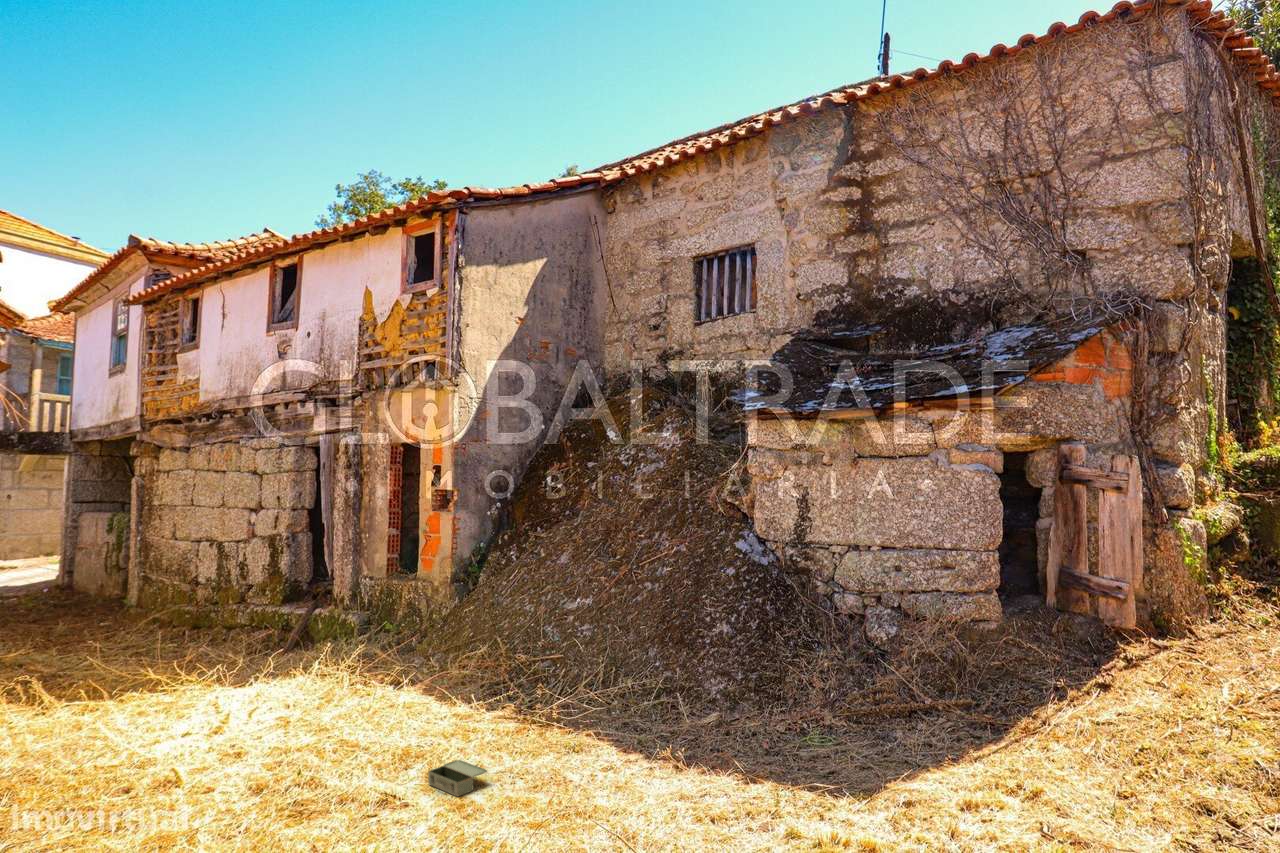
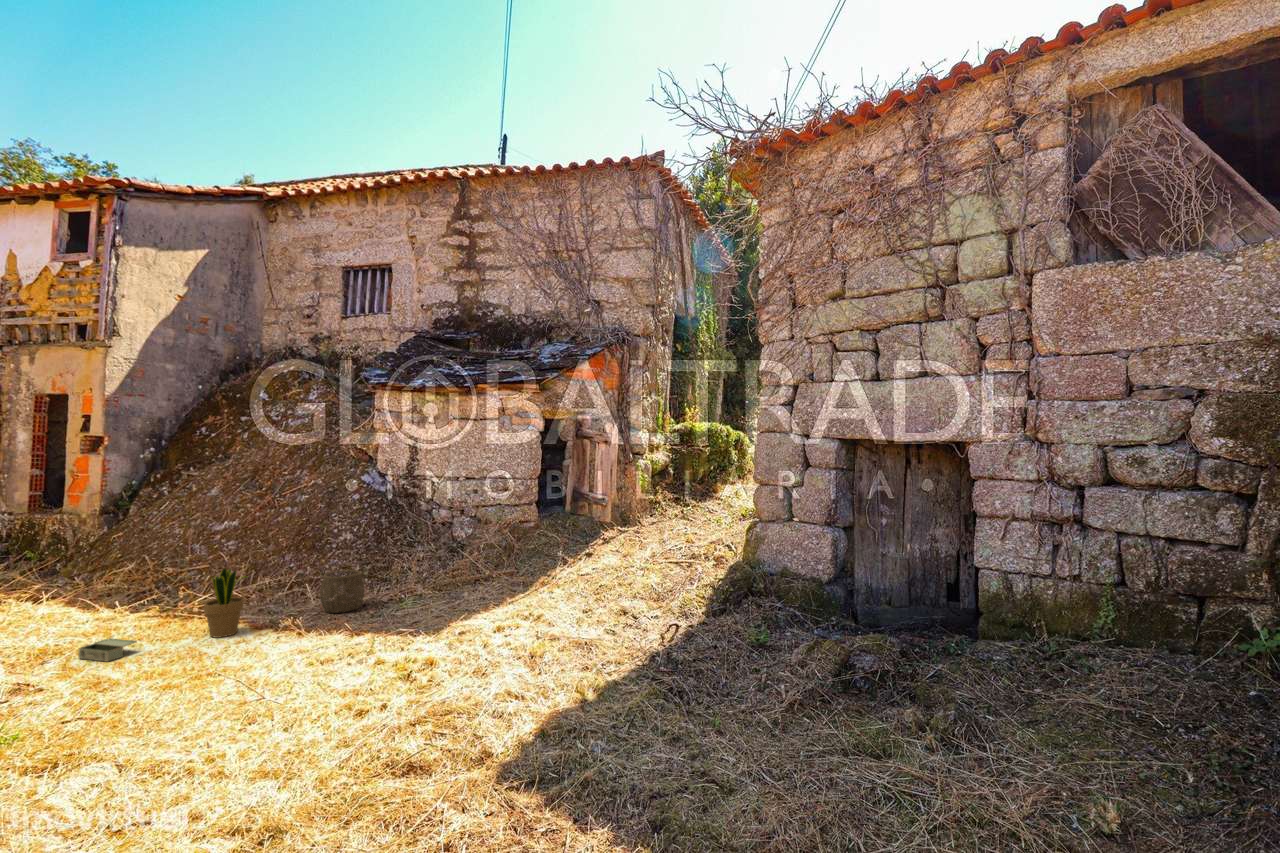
potted plant: none [559,677,611,776] -> present [204,568,248,638]
woven basket: none [697,687,758,755] -> present [319,570,365,613]

